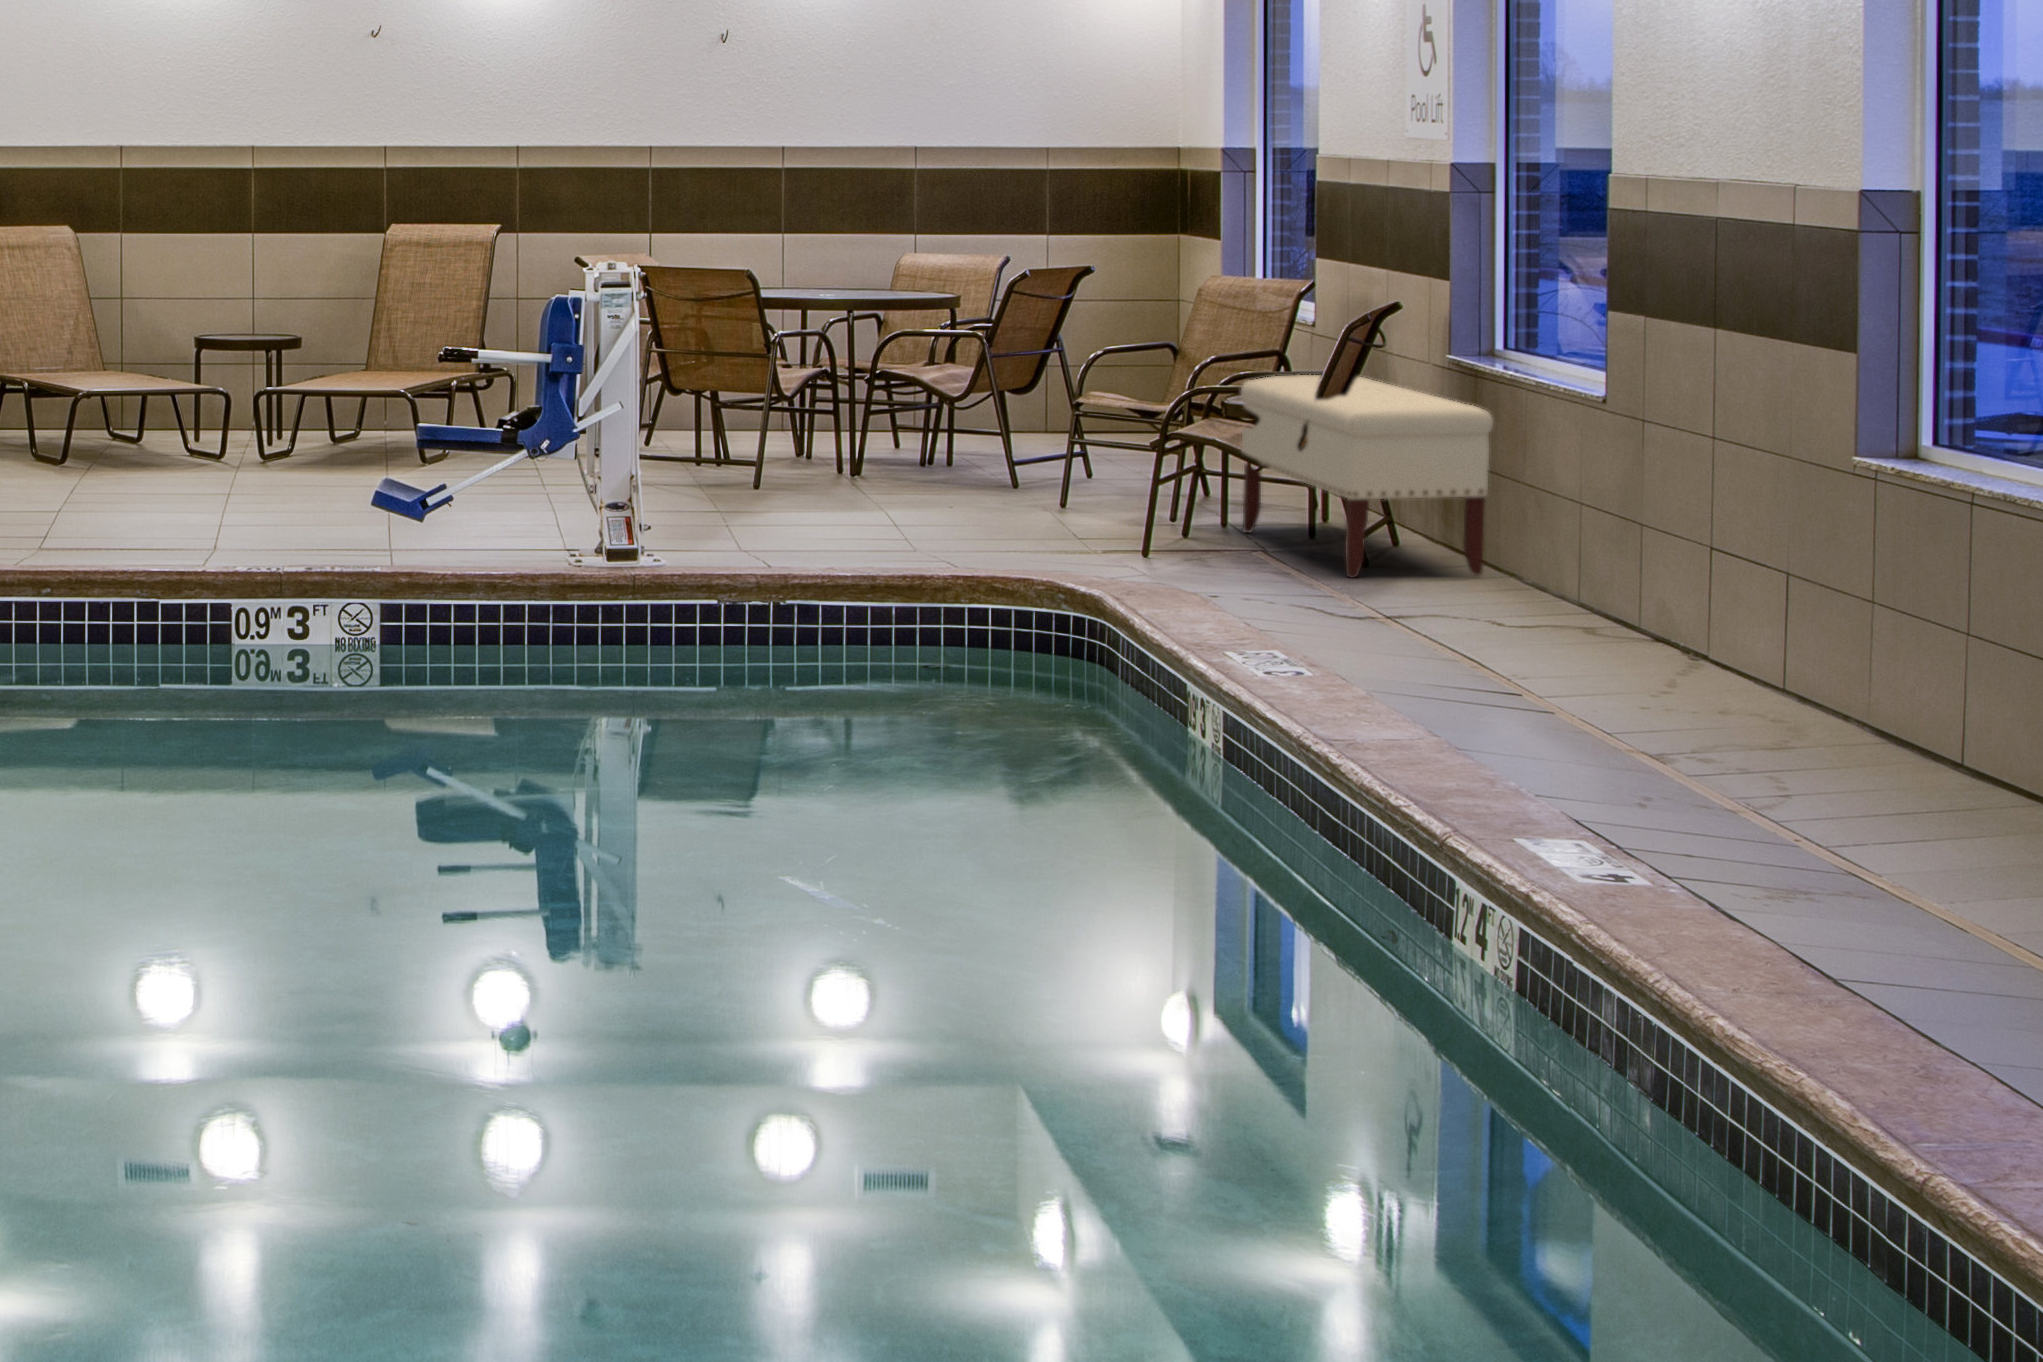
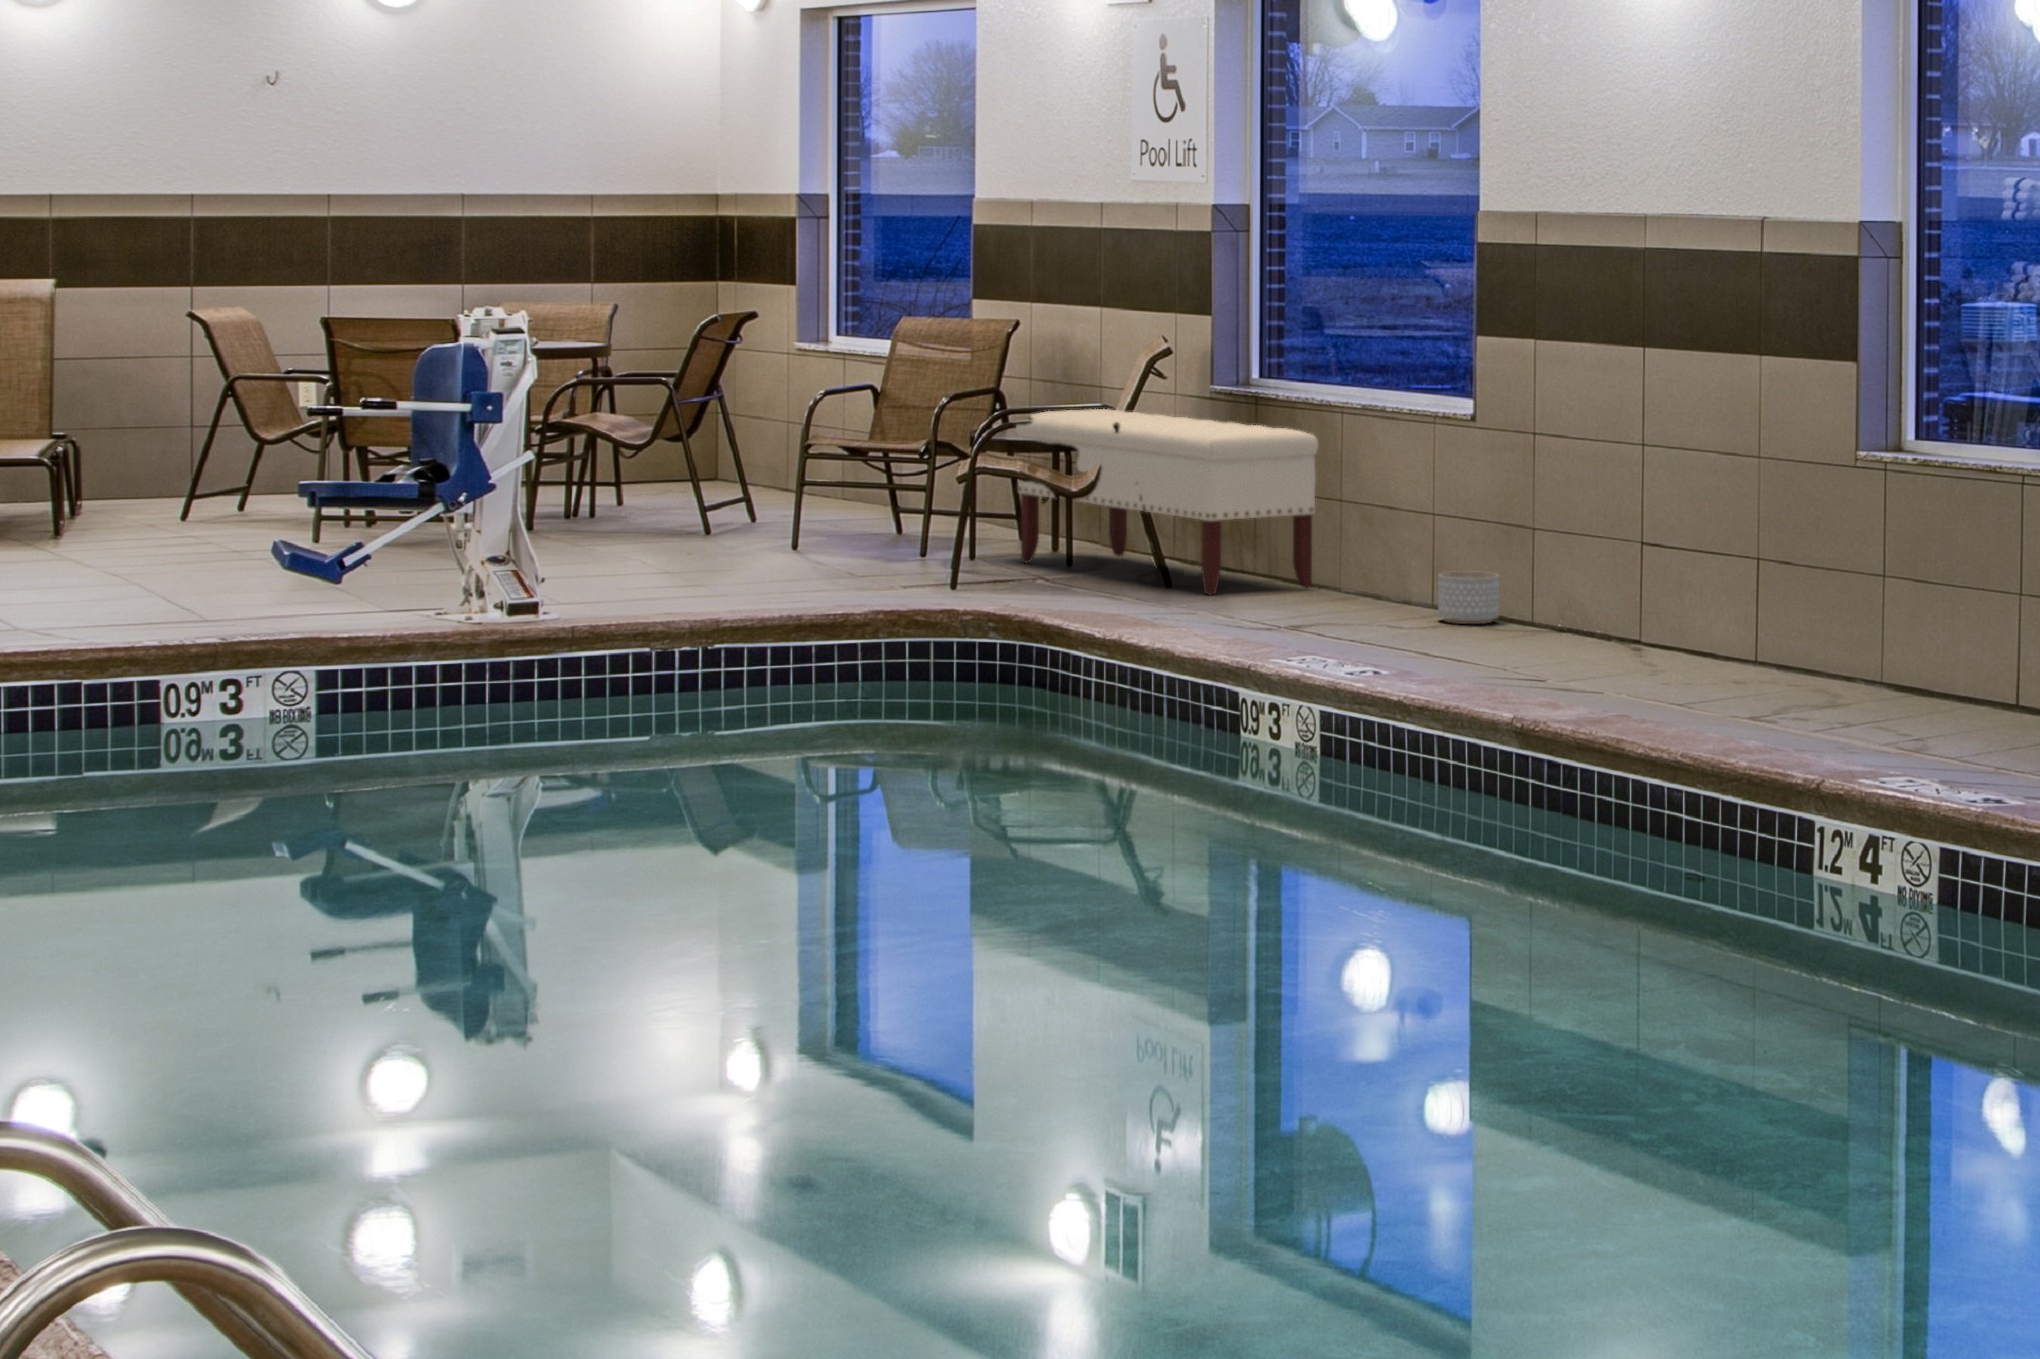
planter: none [1525,568,1597,627] -> present [1438,571,1499,624]

